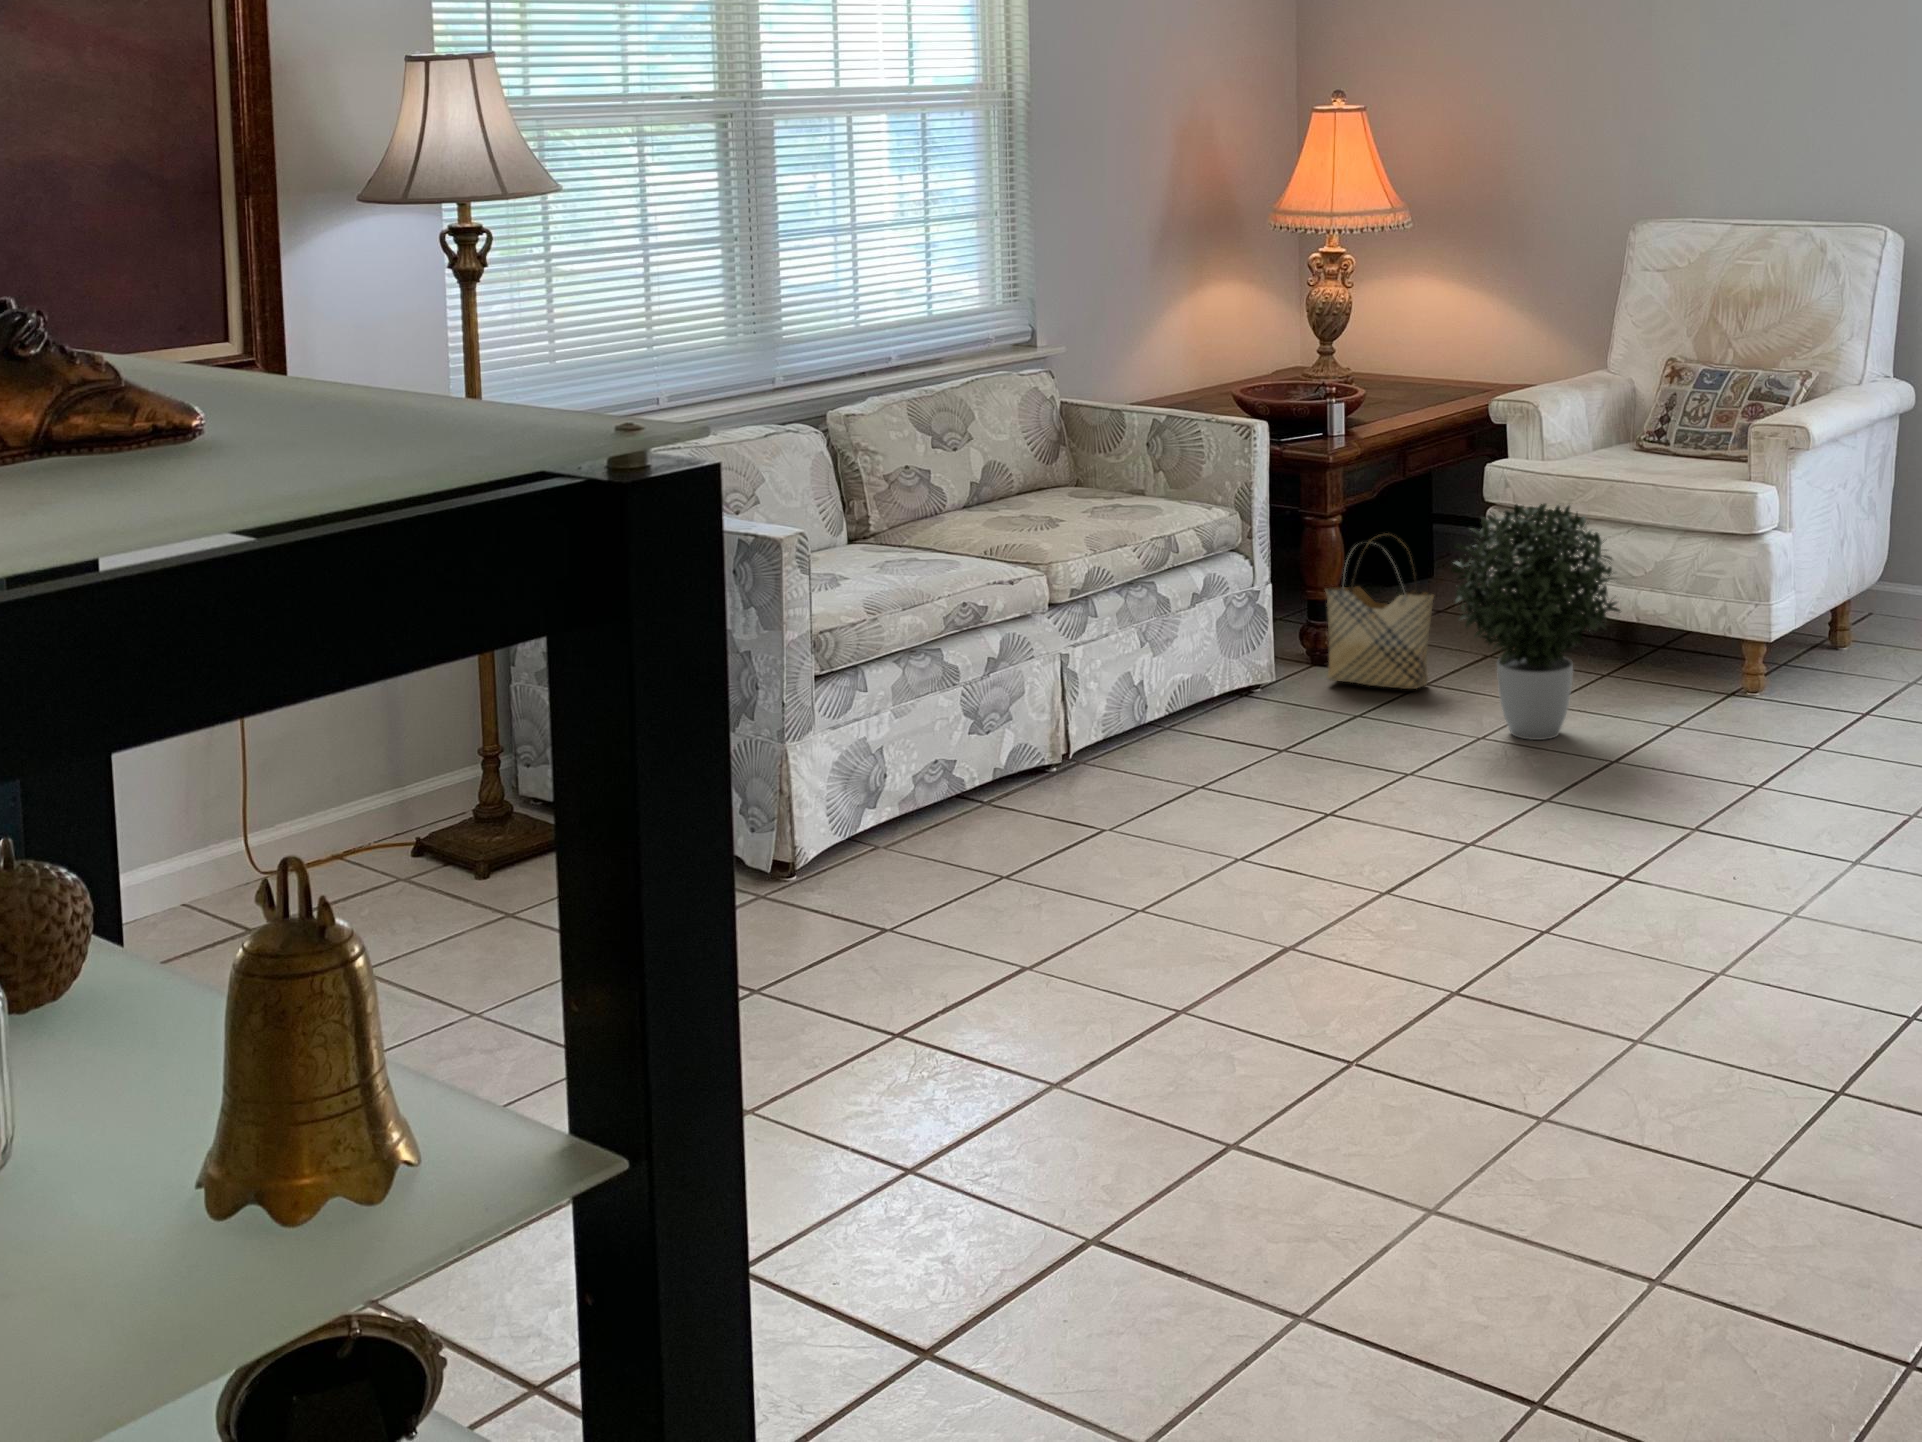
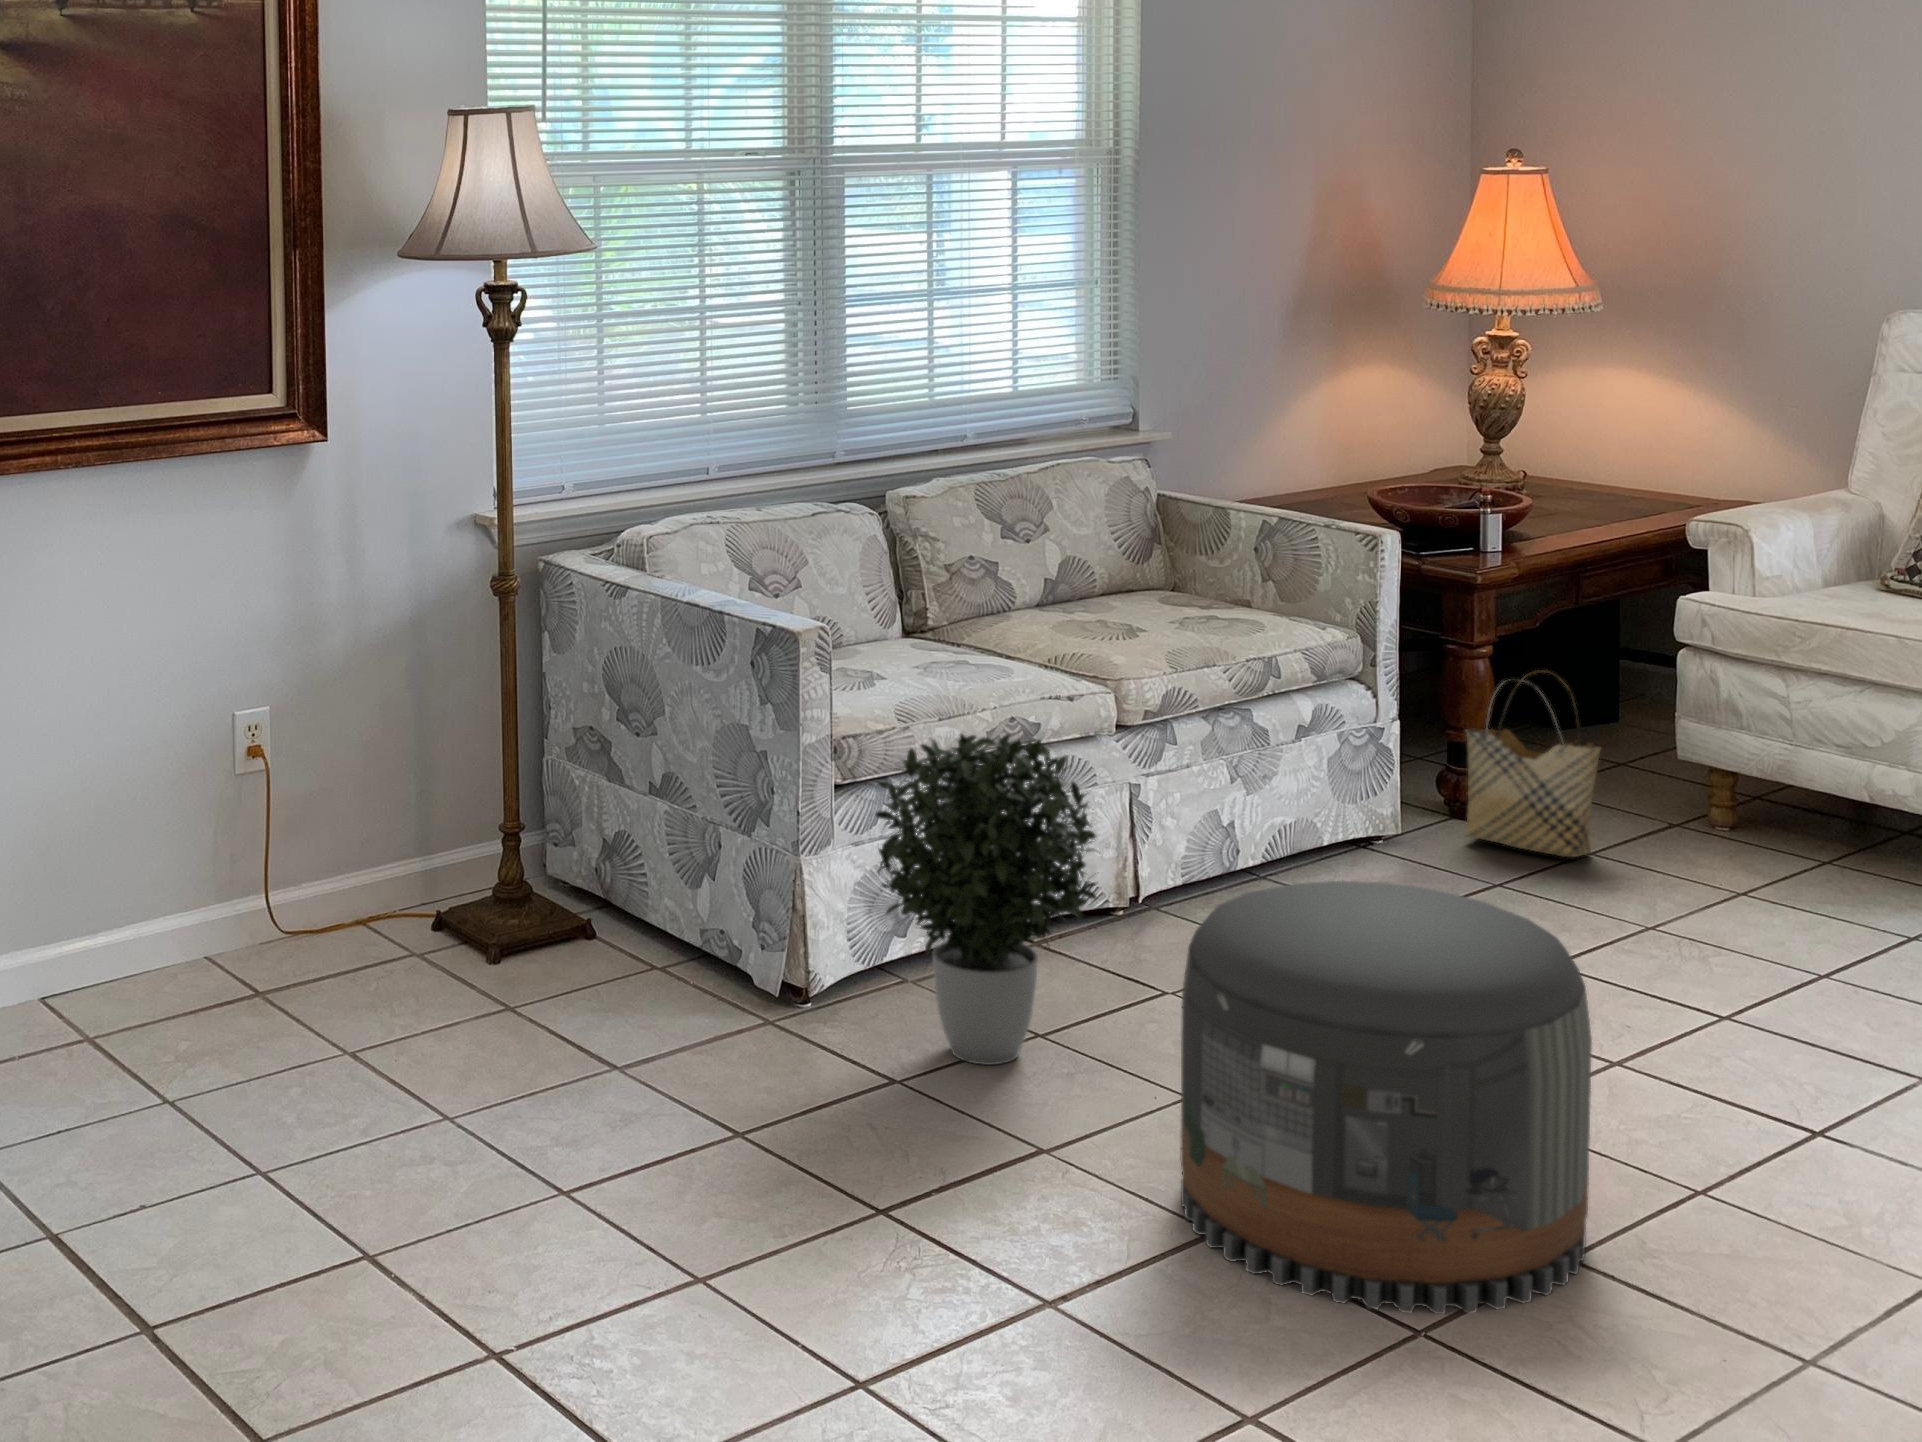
potted plant: present [1451,504,1620,740] -> present [876,734,1098,1065]
pouf: none [1144,710,1471,1053] -> present [1180,881,1592,1314]

